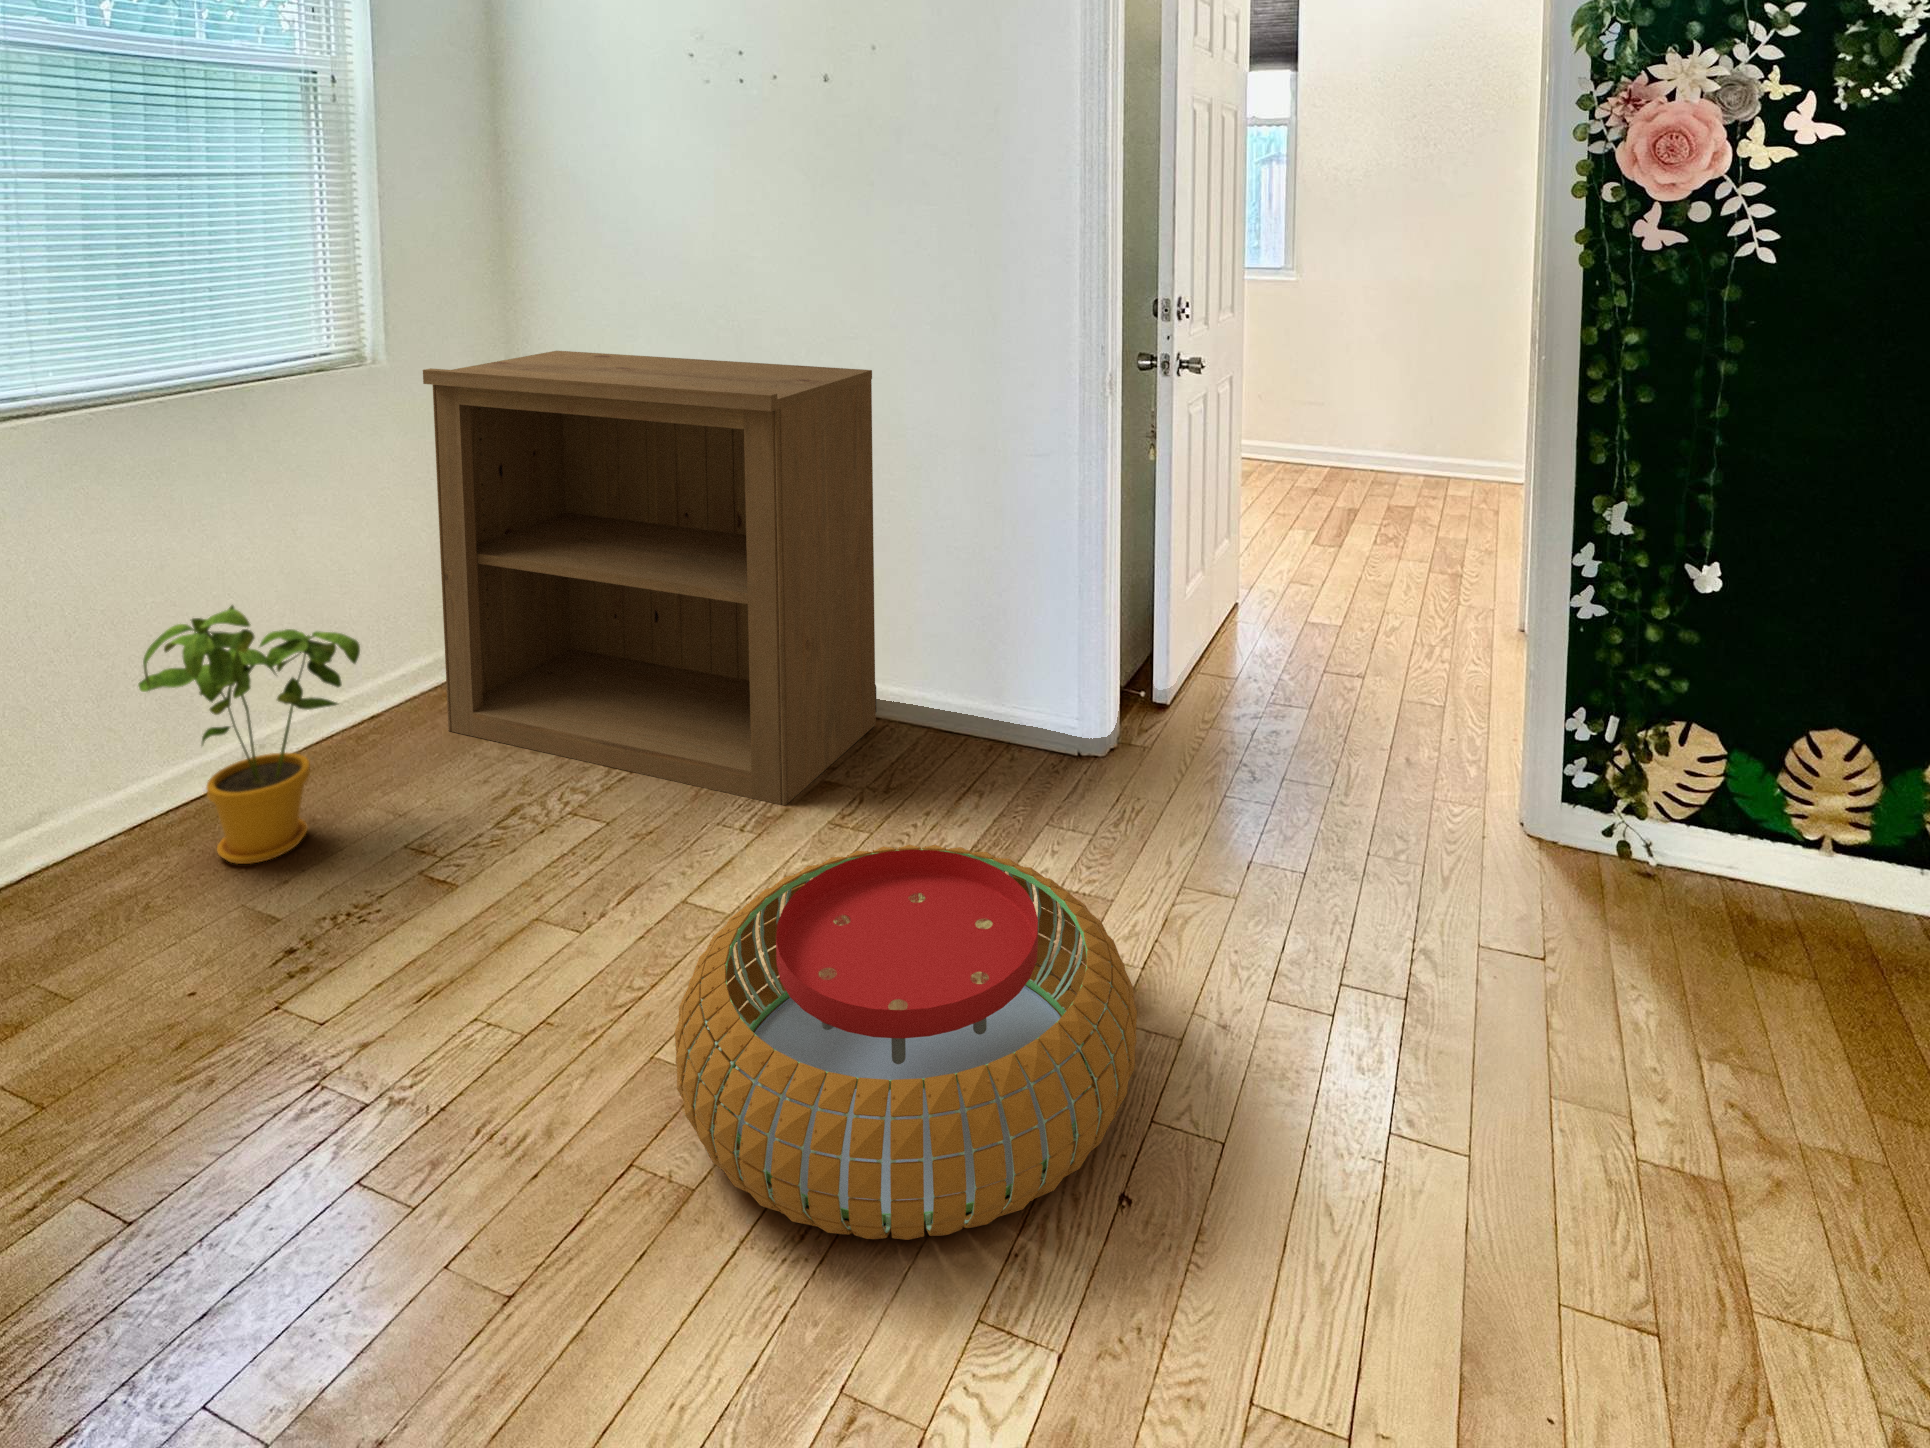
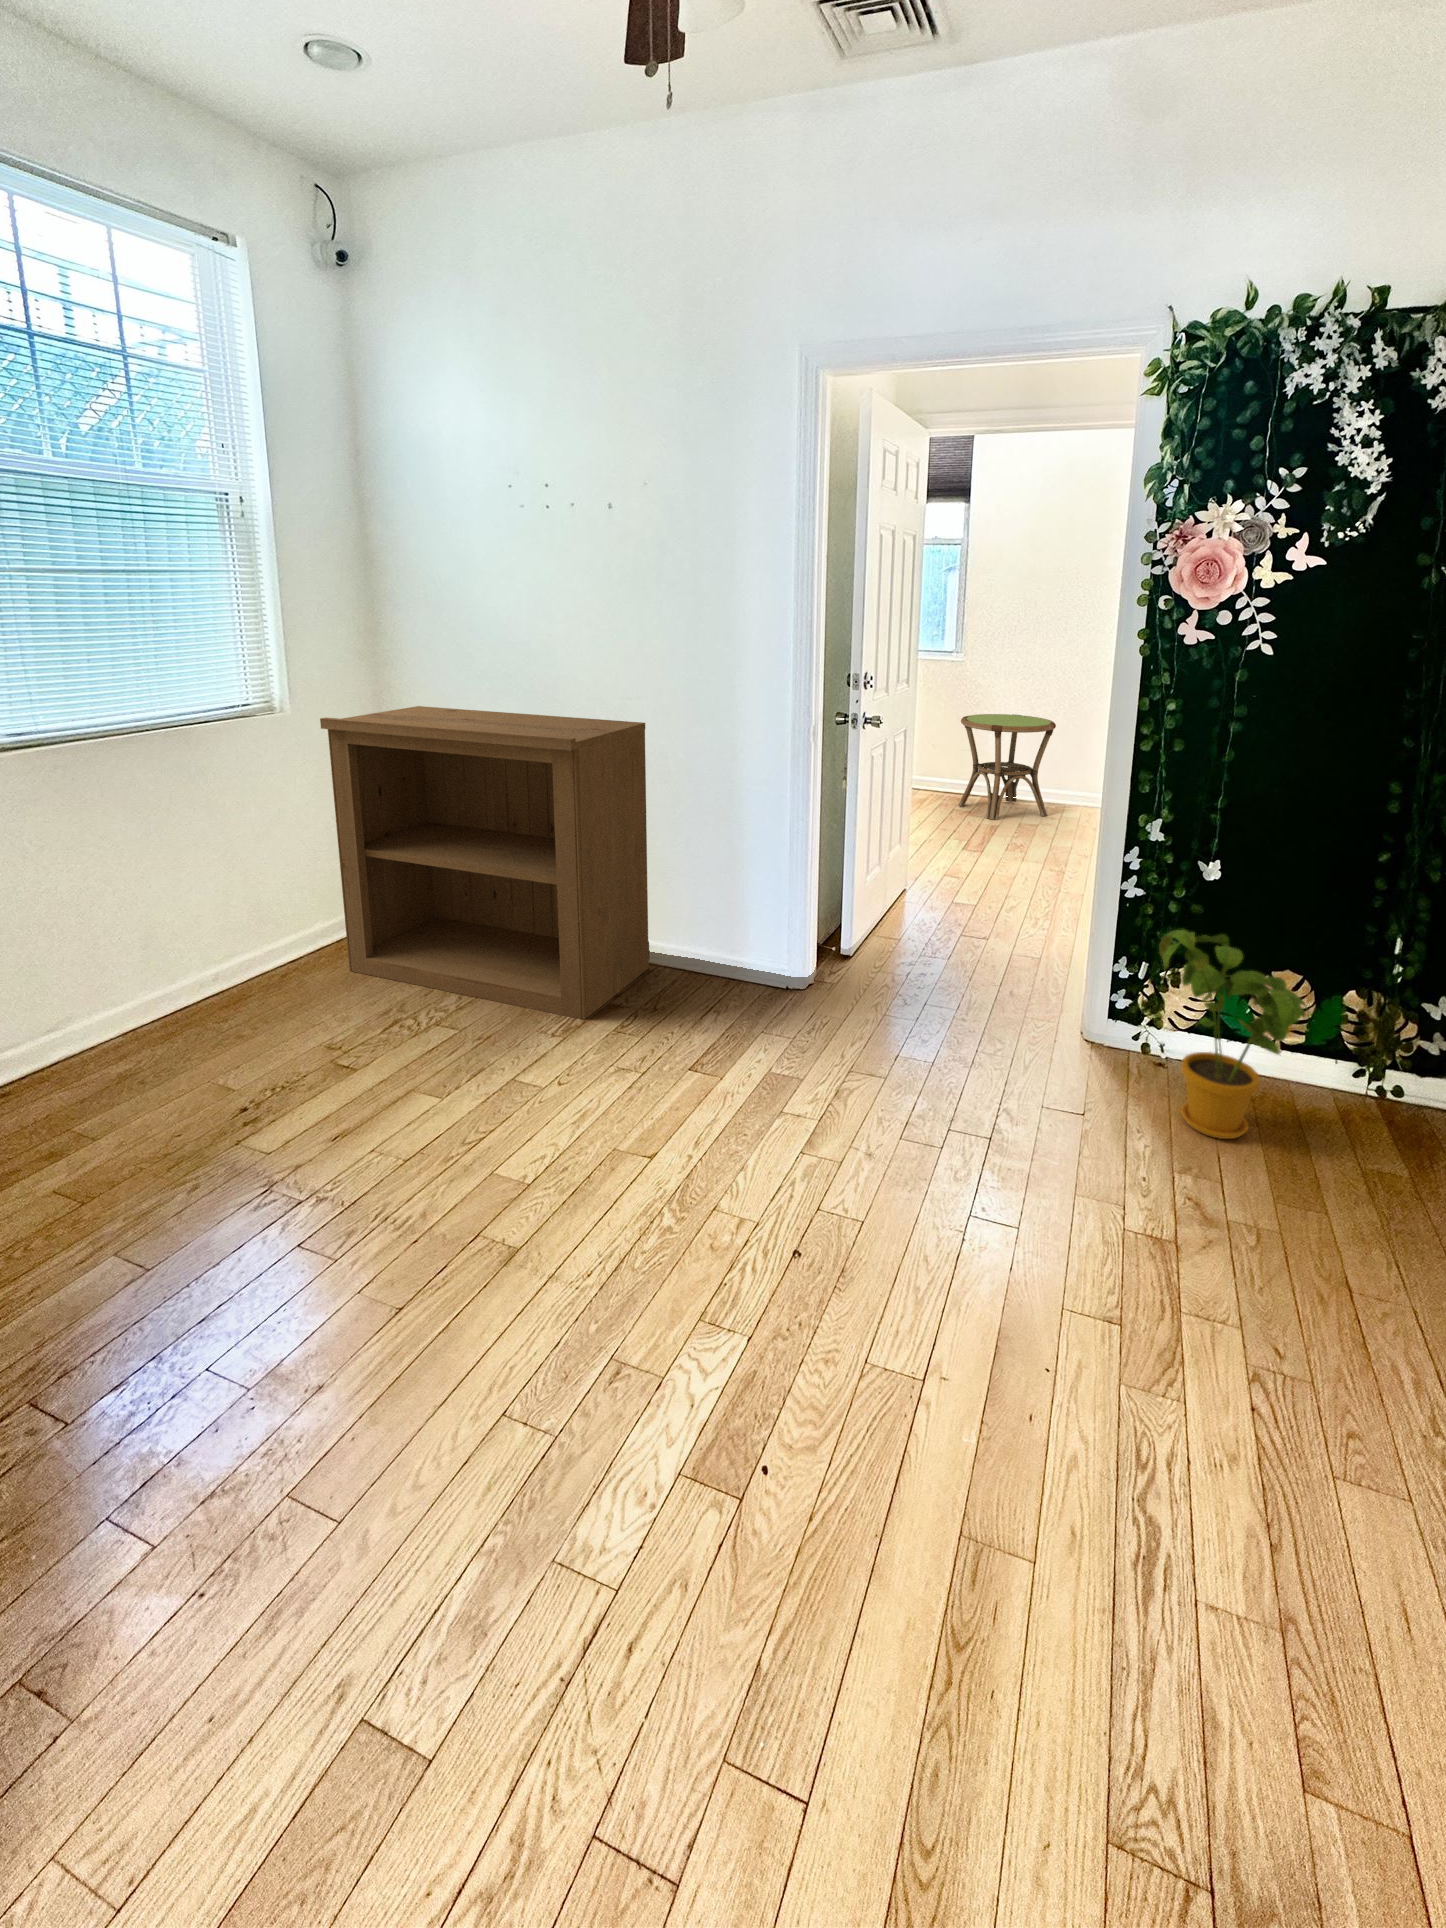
side table: none [1299,350,1433,499] -> present [959,714,1056,820]
house plant: present [138,605,360,864] -> present [1159,930,1306,1139]
pouf: present [675,844,1137,1240] -> none [506,1042,811,1276]

